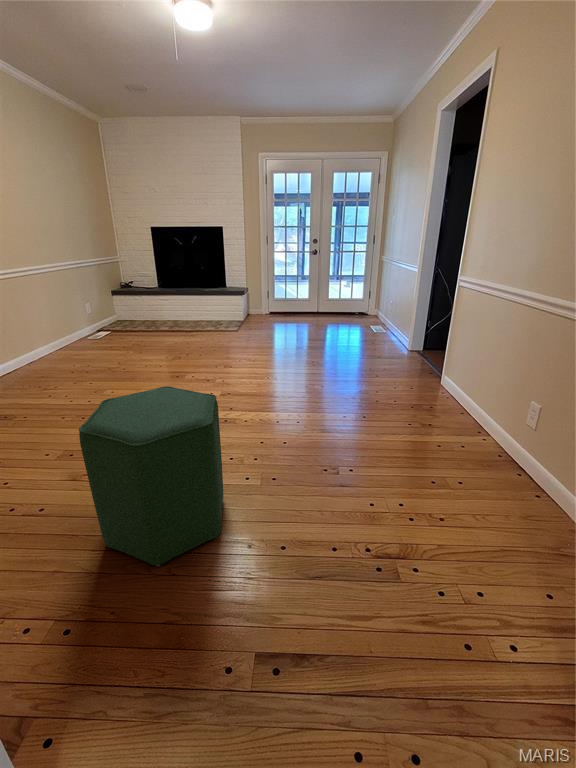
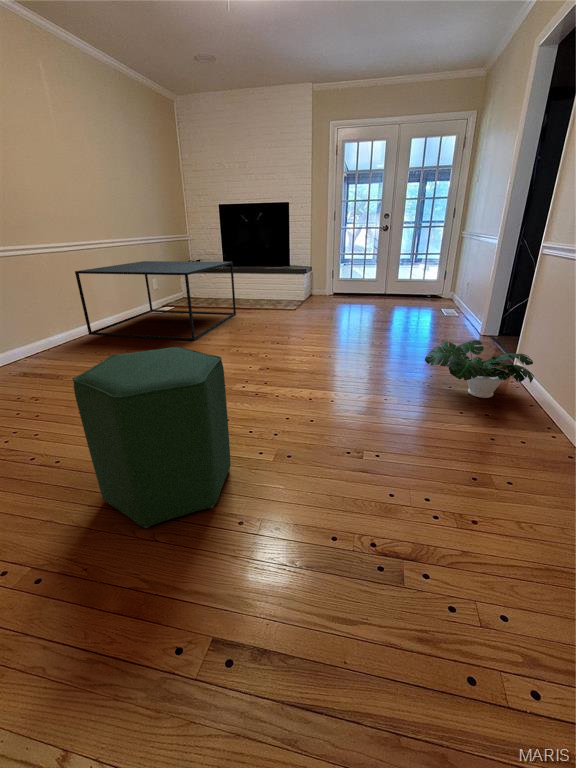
coffee table: none [4,286,179,368] -> present [75,261,236,340]
potted plant: none [374,358,463,408] -> present [425,340,534,398]

